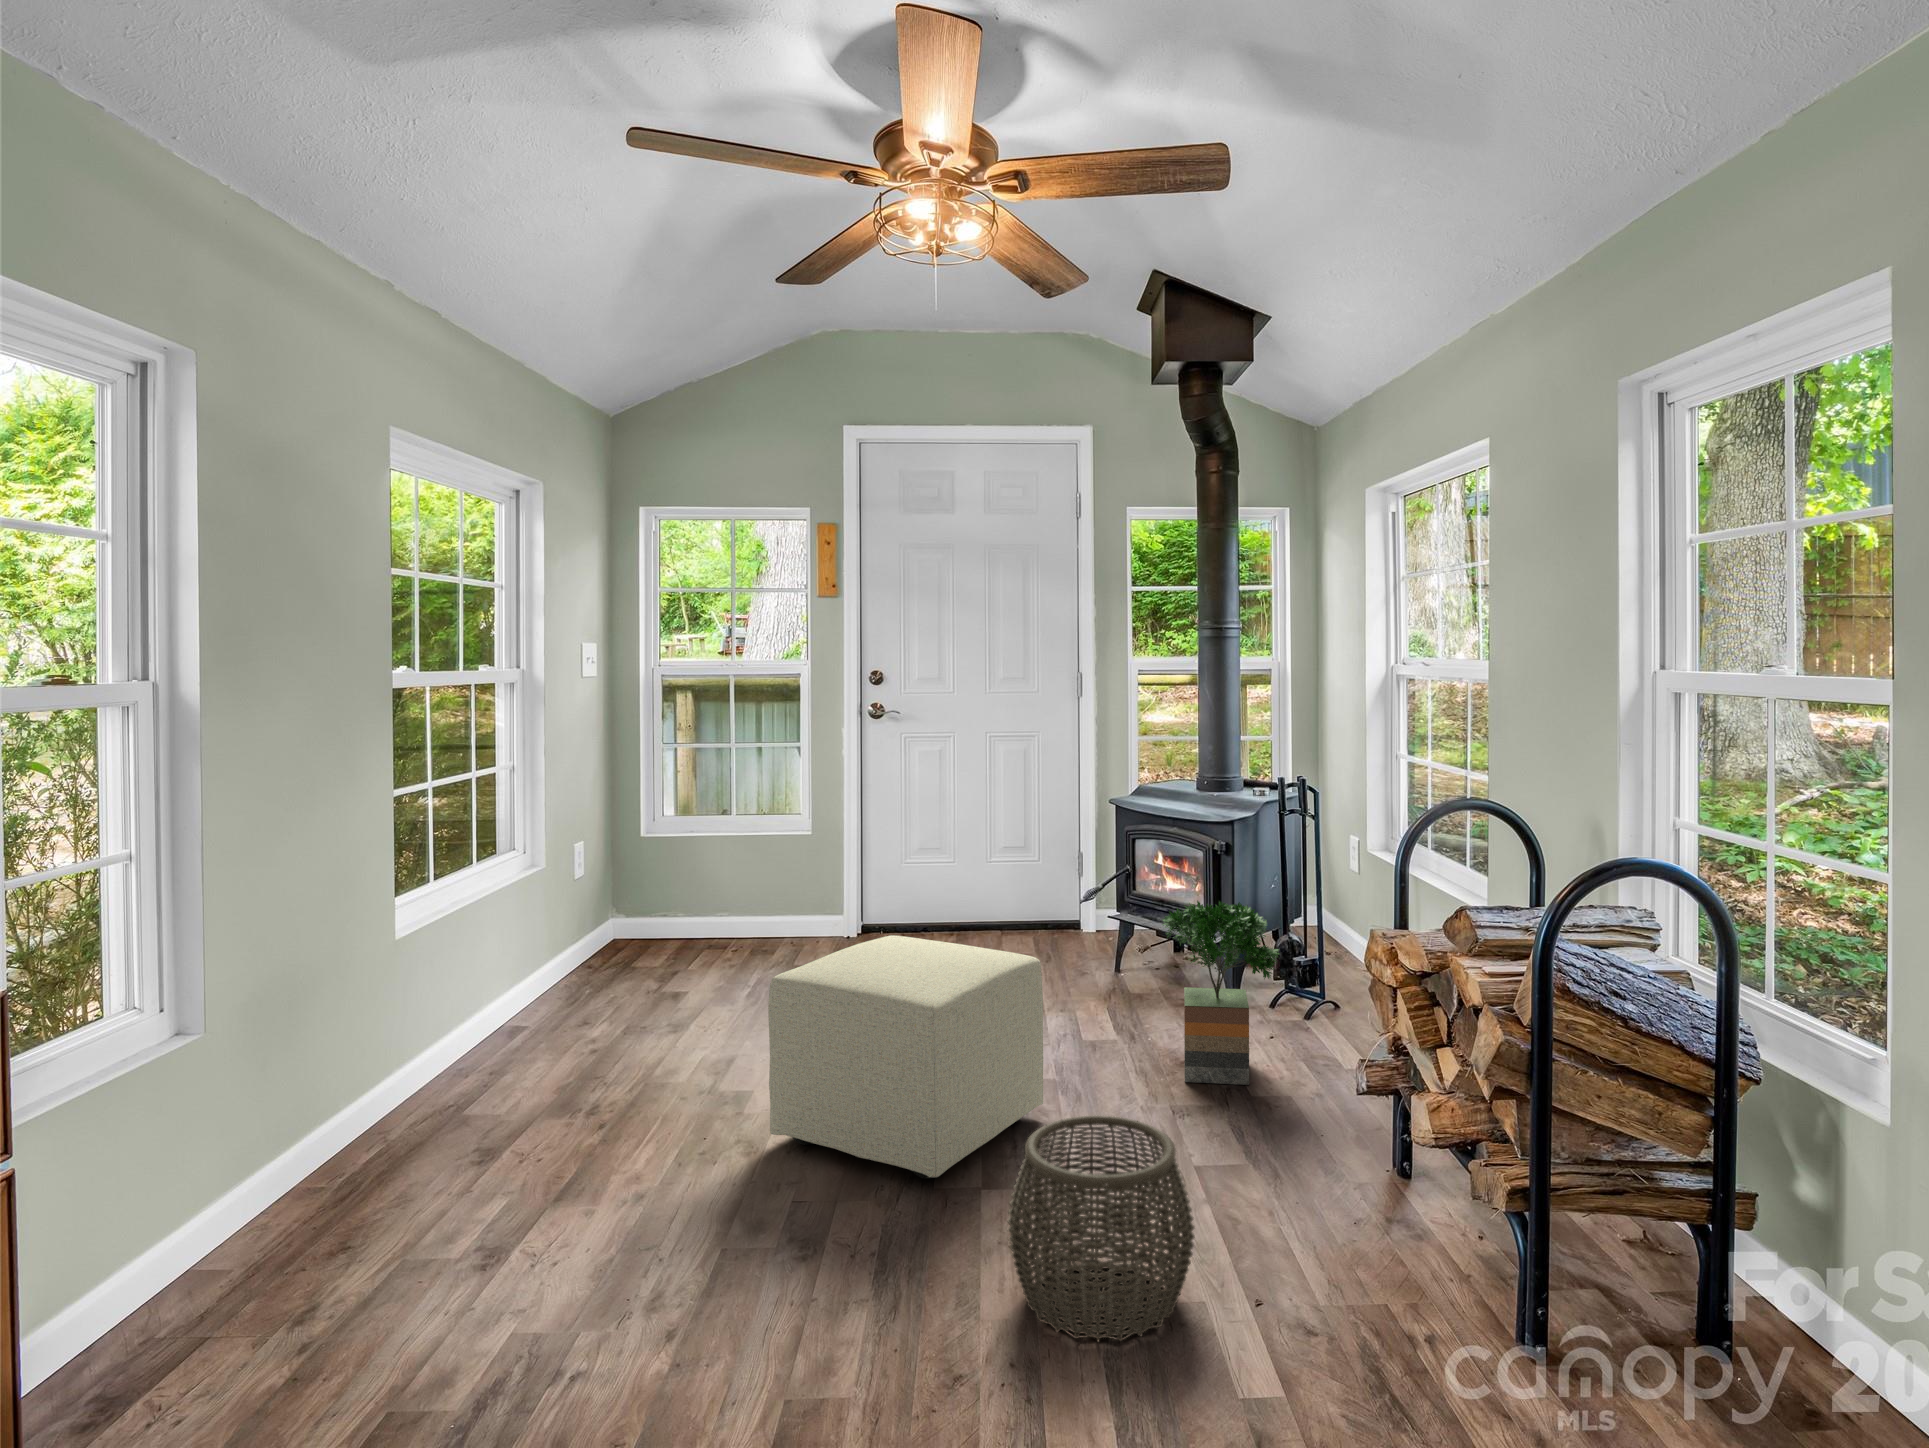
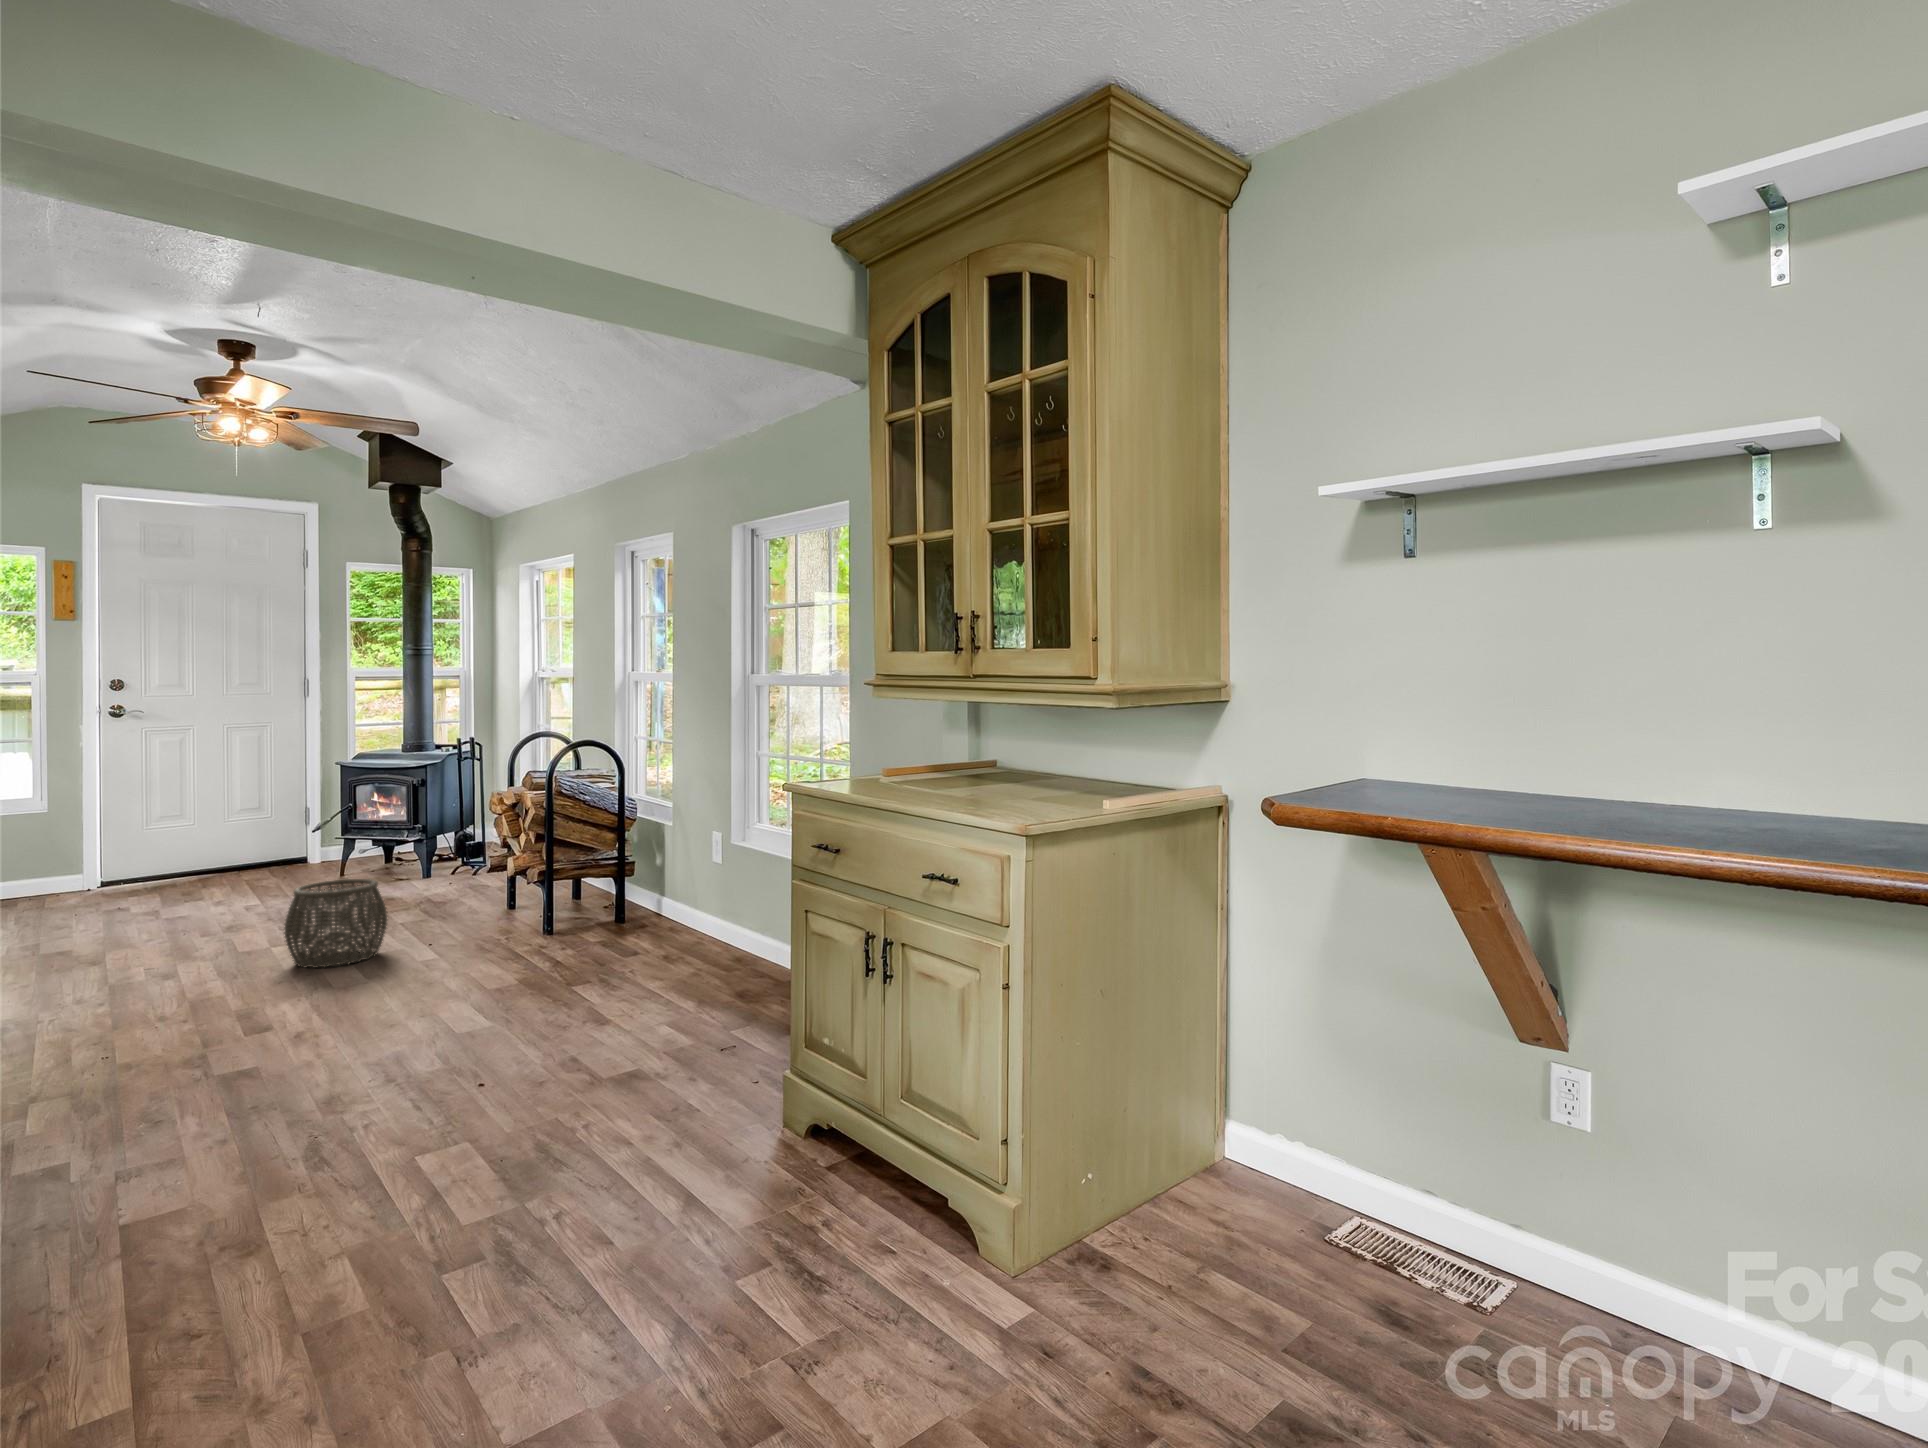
potted tree: present [1163,901,1278,1085] -> none [373,801,450,903]
ottoman: present [768,935,1043,1179] -> none [89,832,294,954]

